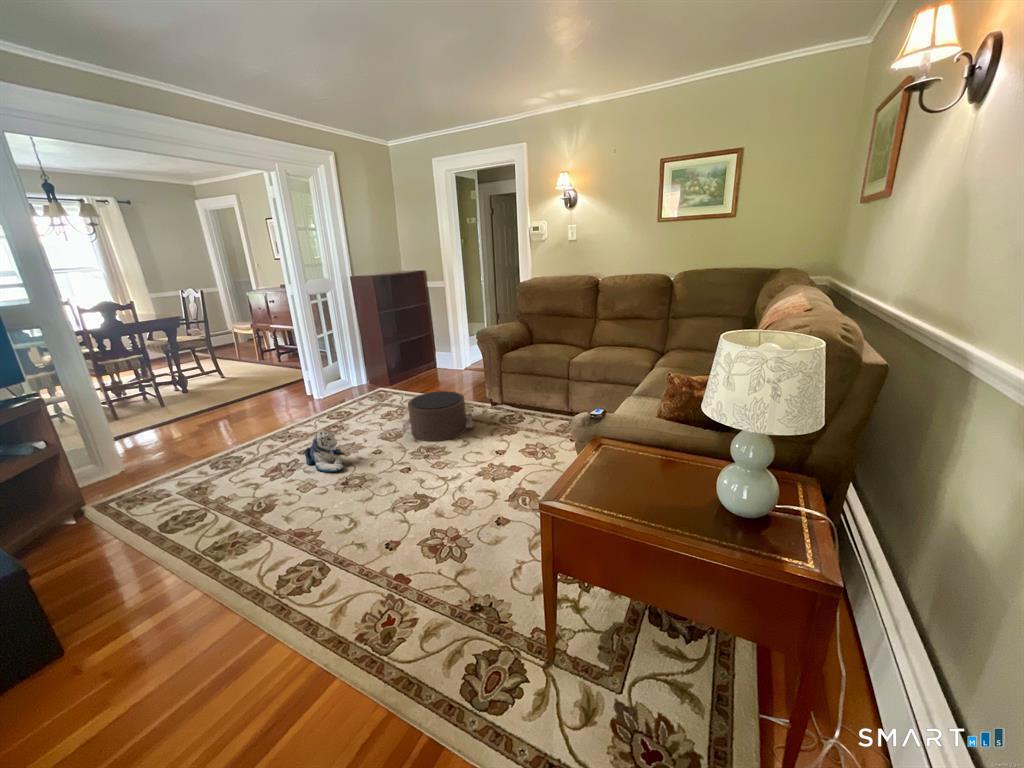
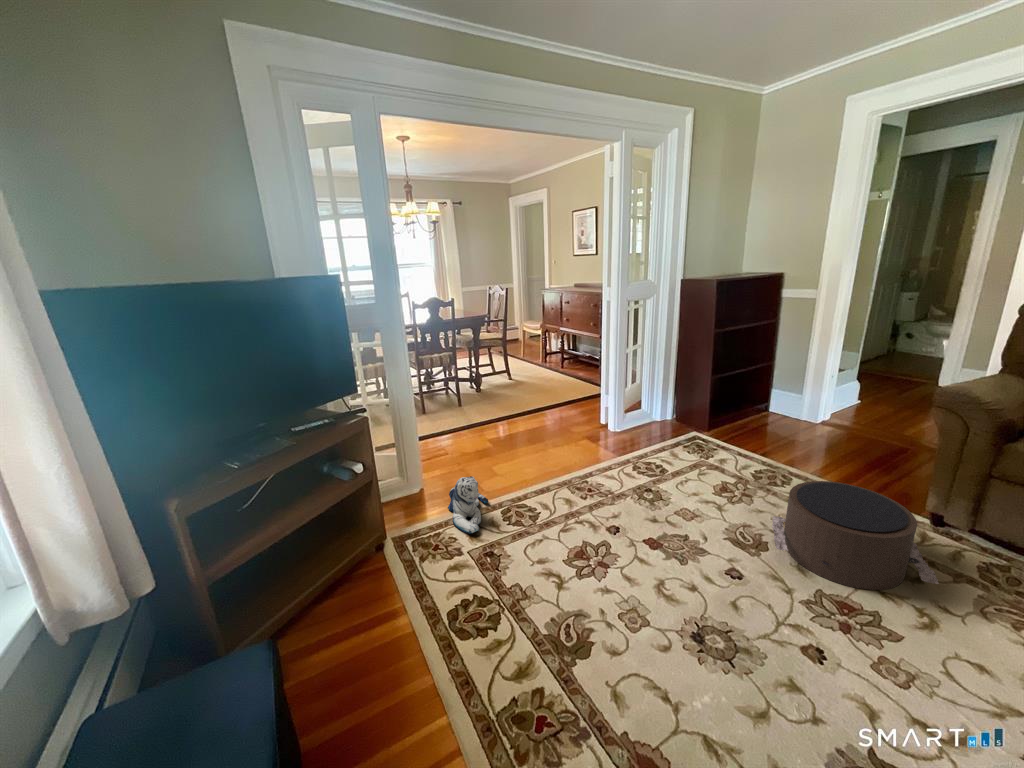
plush toy: present [304,431,344,472] -> present [448,476,488,534]

